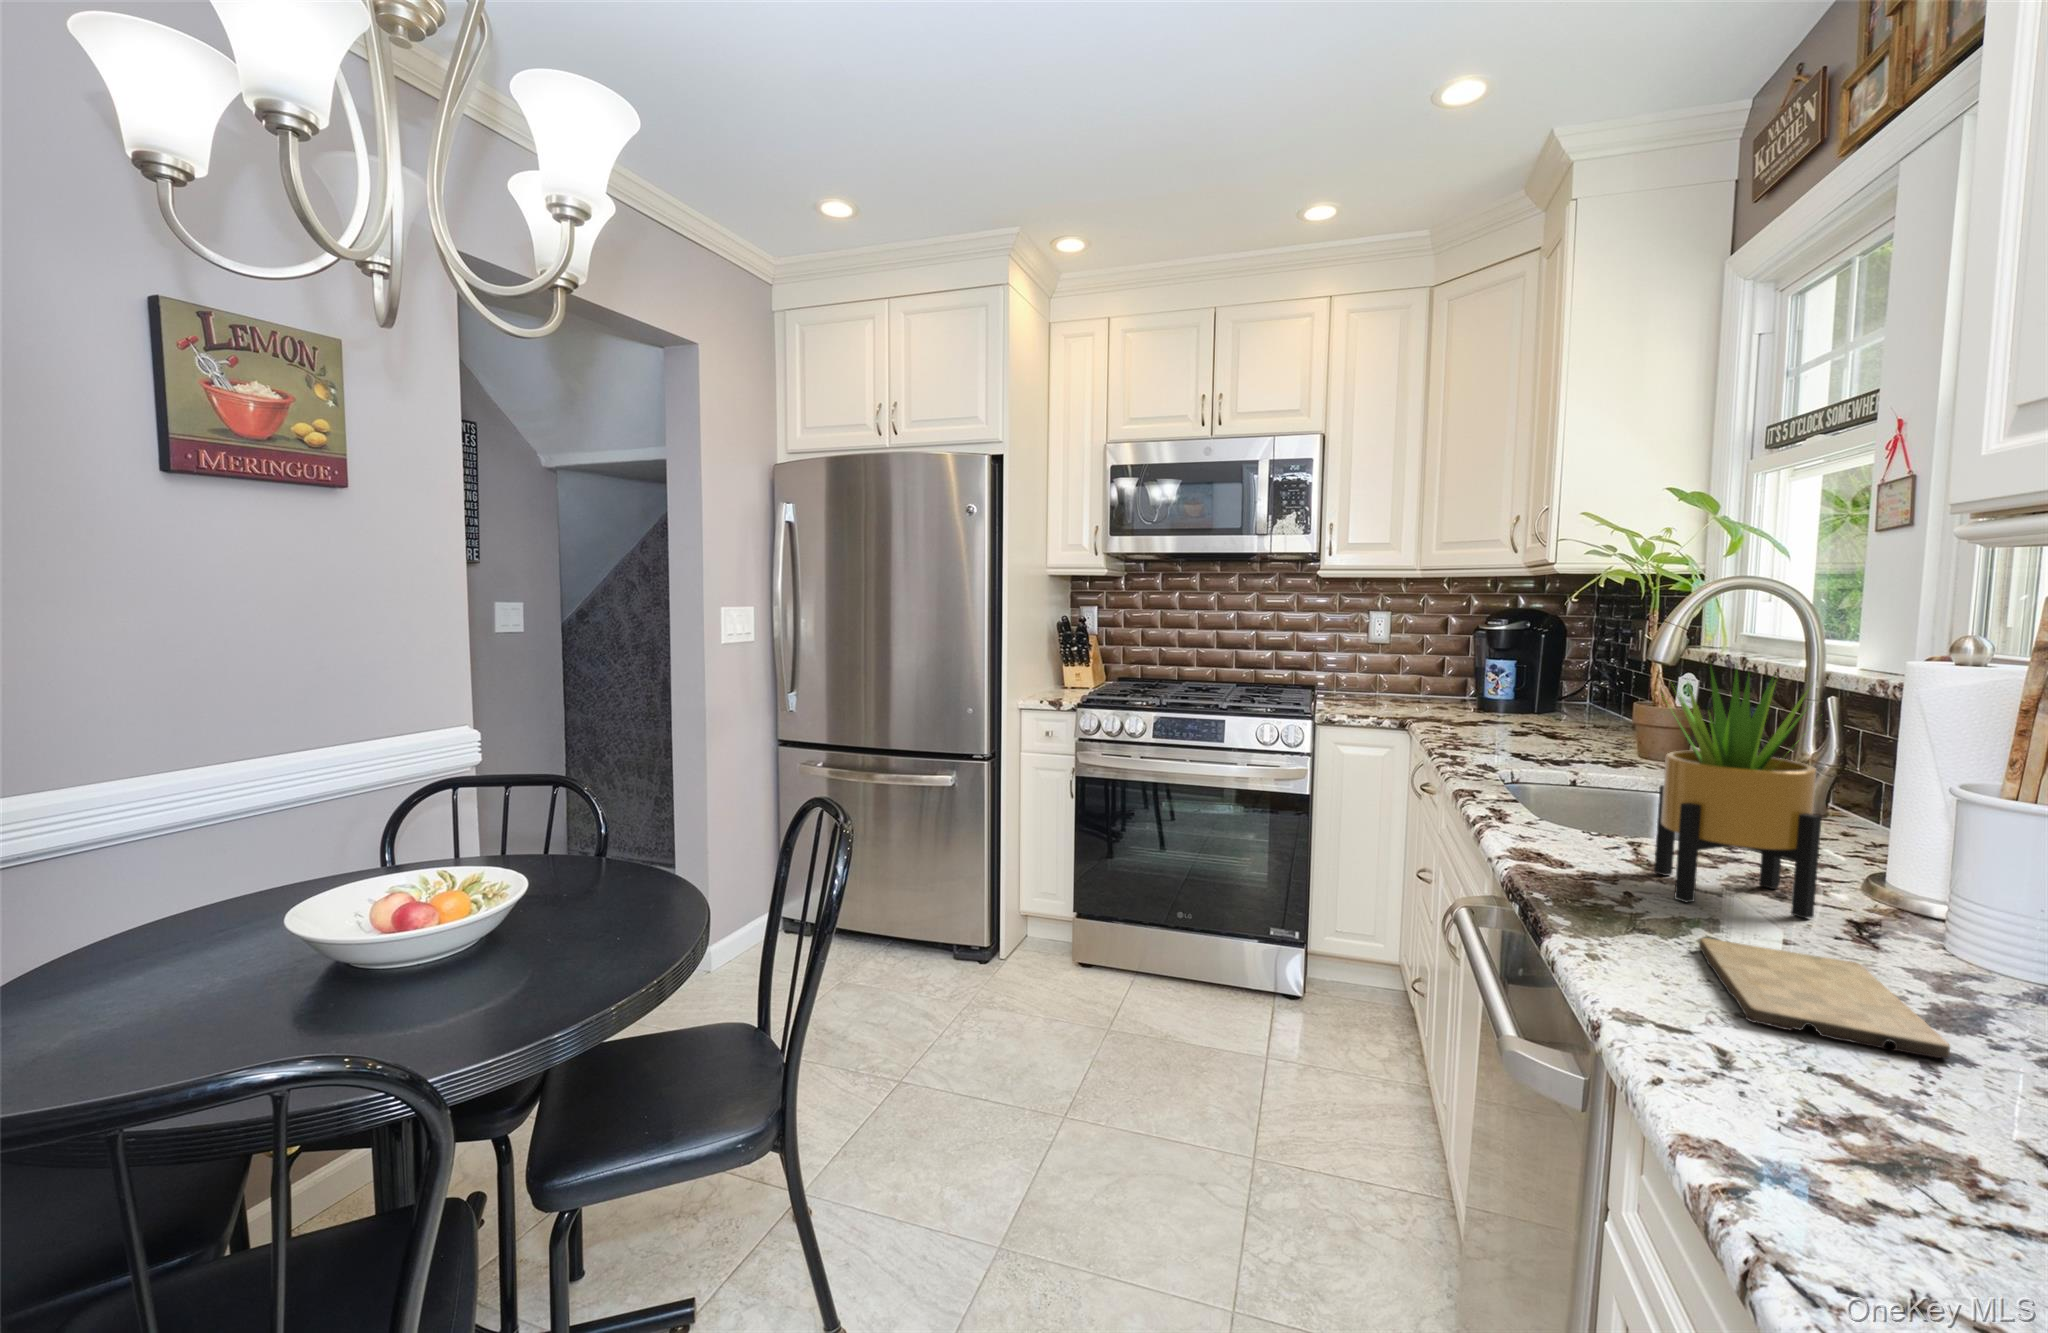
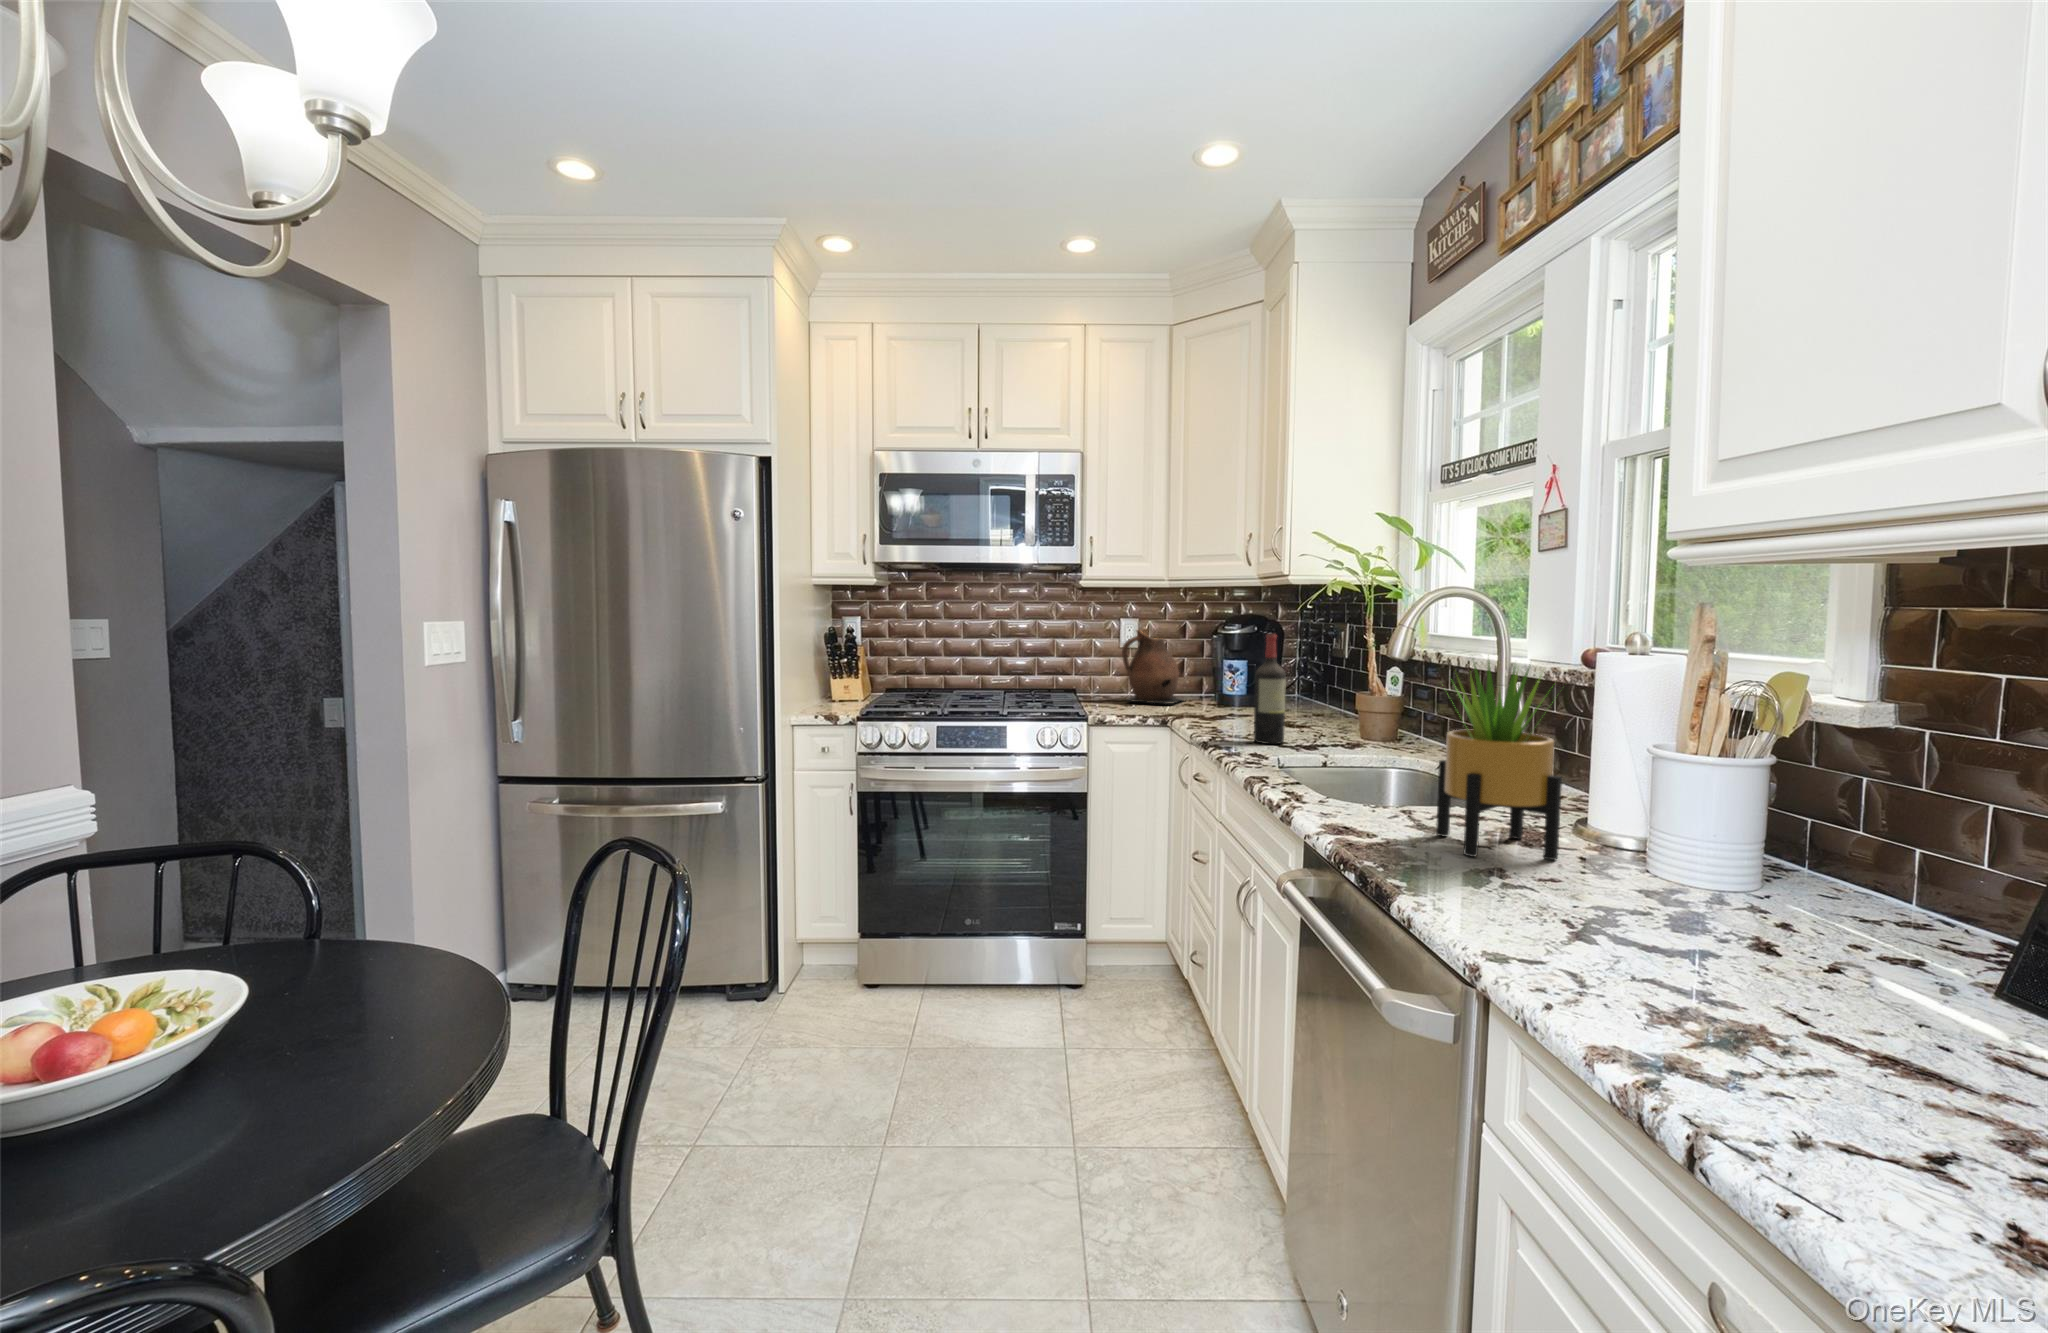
ceramic pitcher: none [1364,624,1440,706] -> present [1122,630,1184,704]
wine bottle: none [1490,631,1532,755] -> present [1254,634,1286,744]
cutting board: present [1699,938,1950,1058] -> none [1505,884,1702,954]

